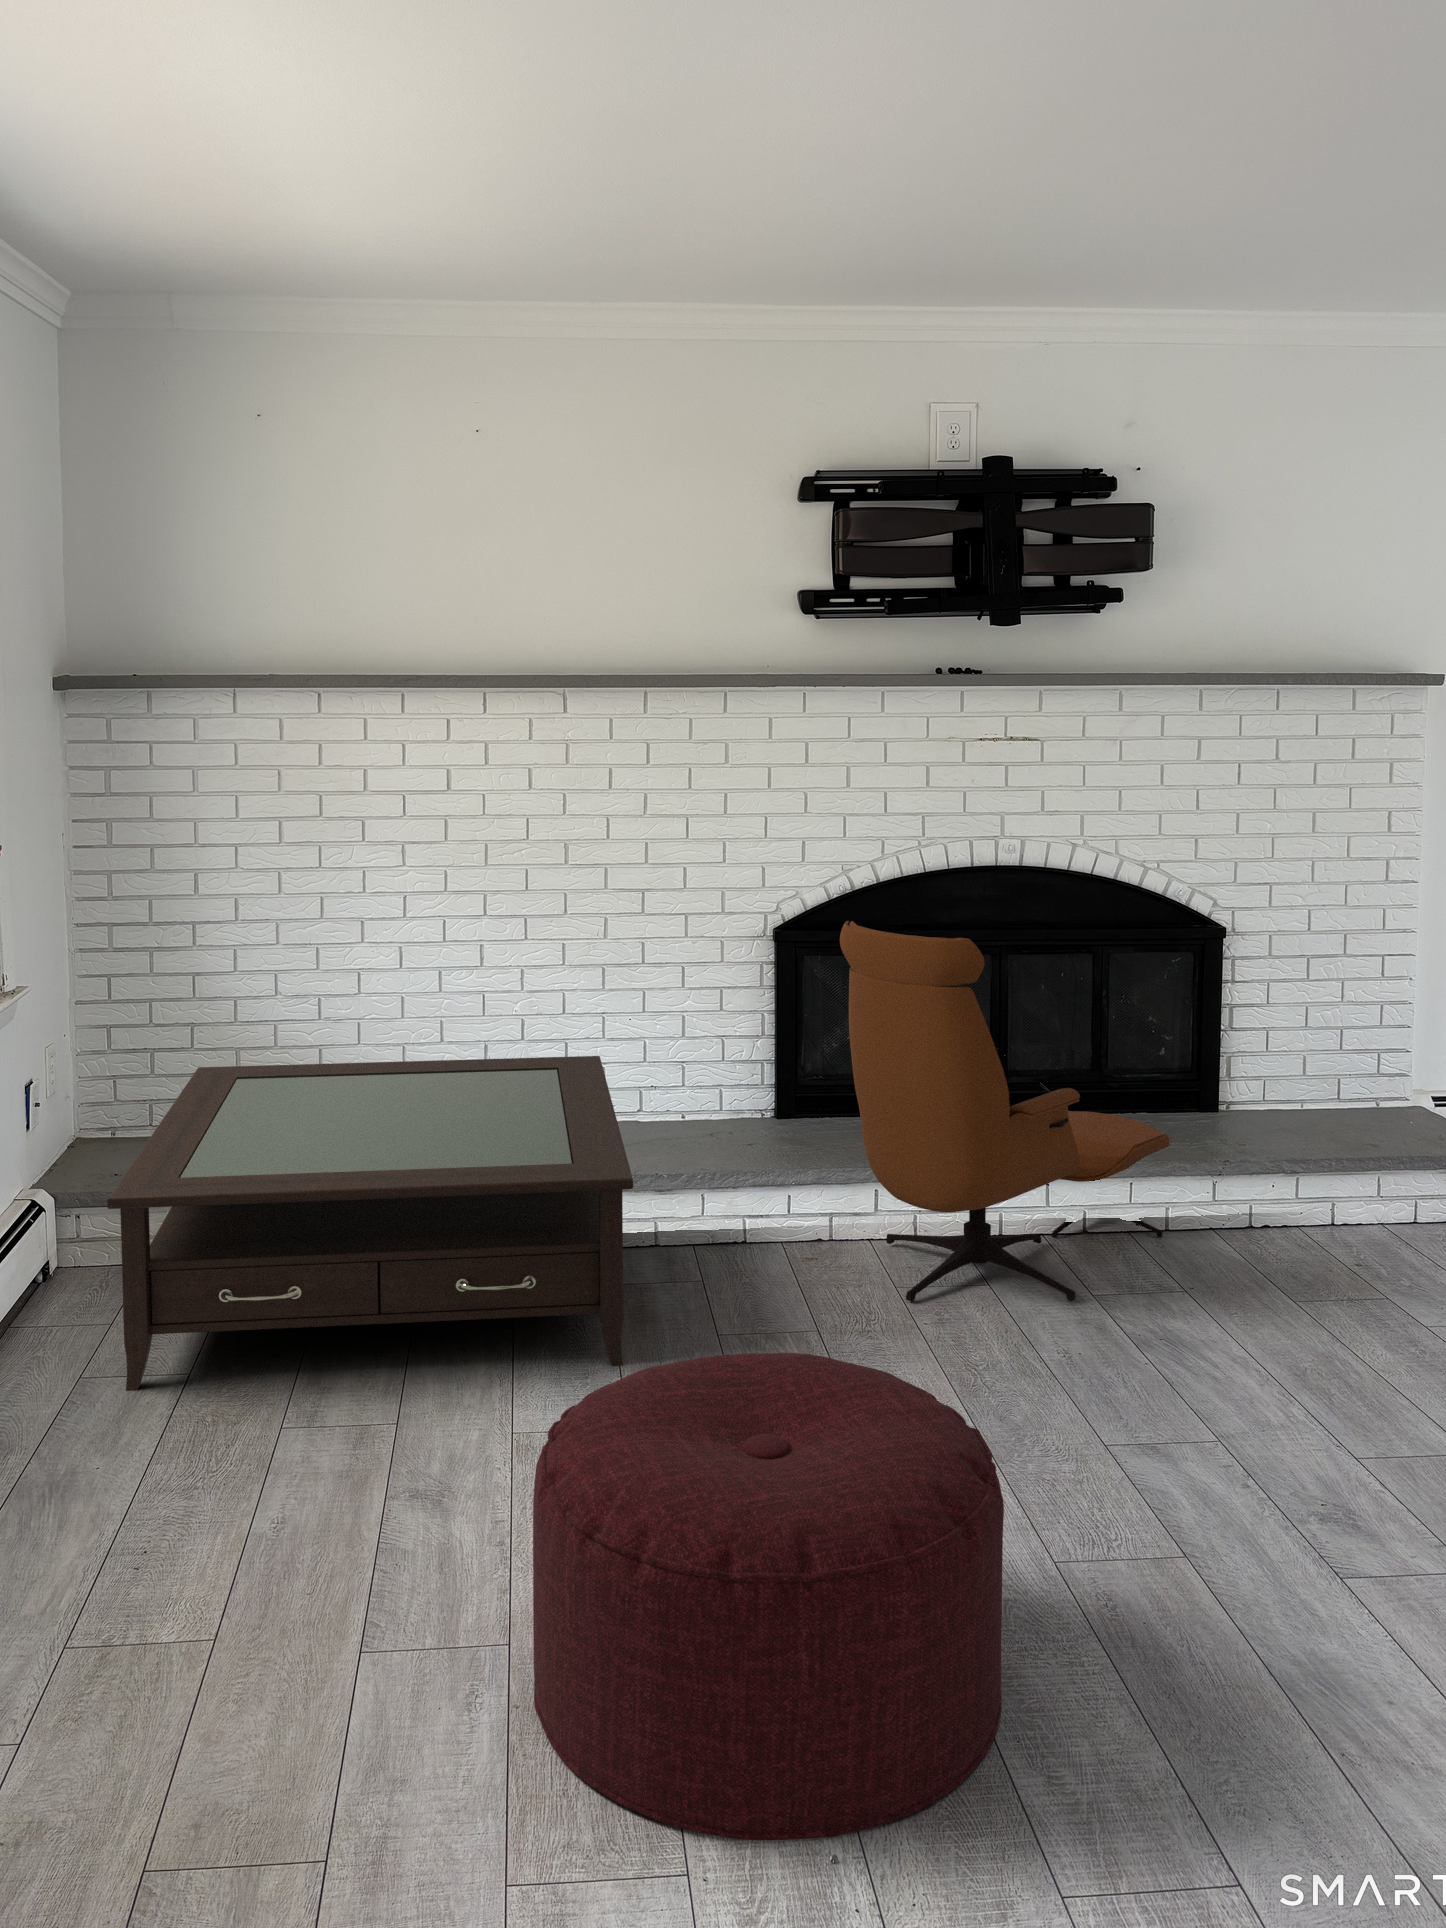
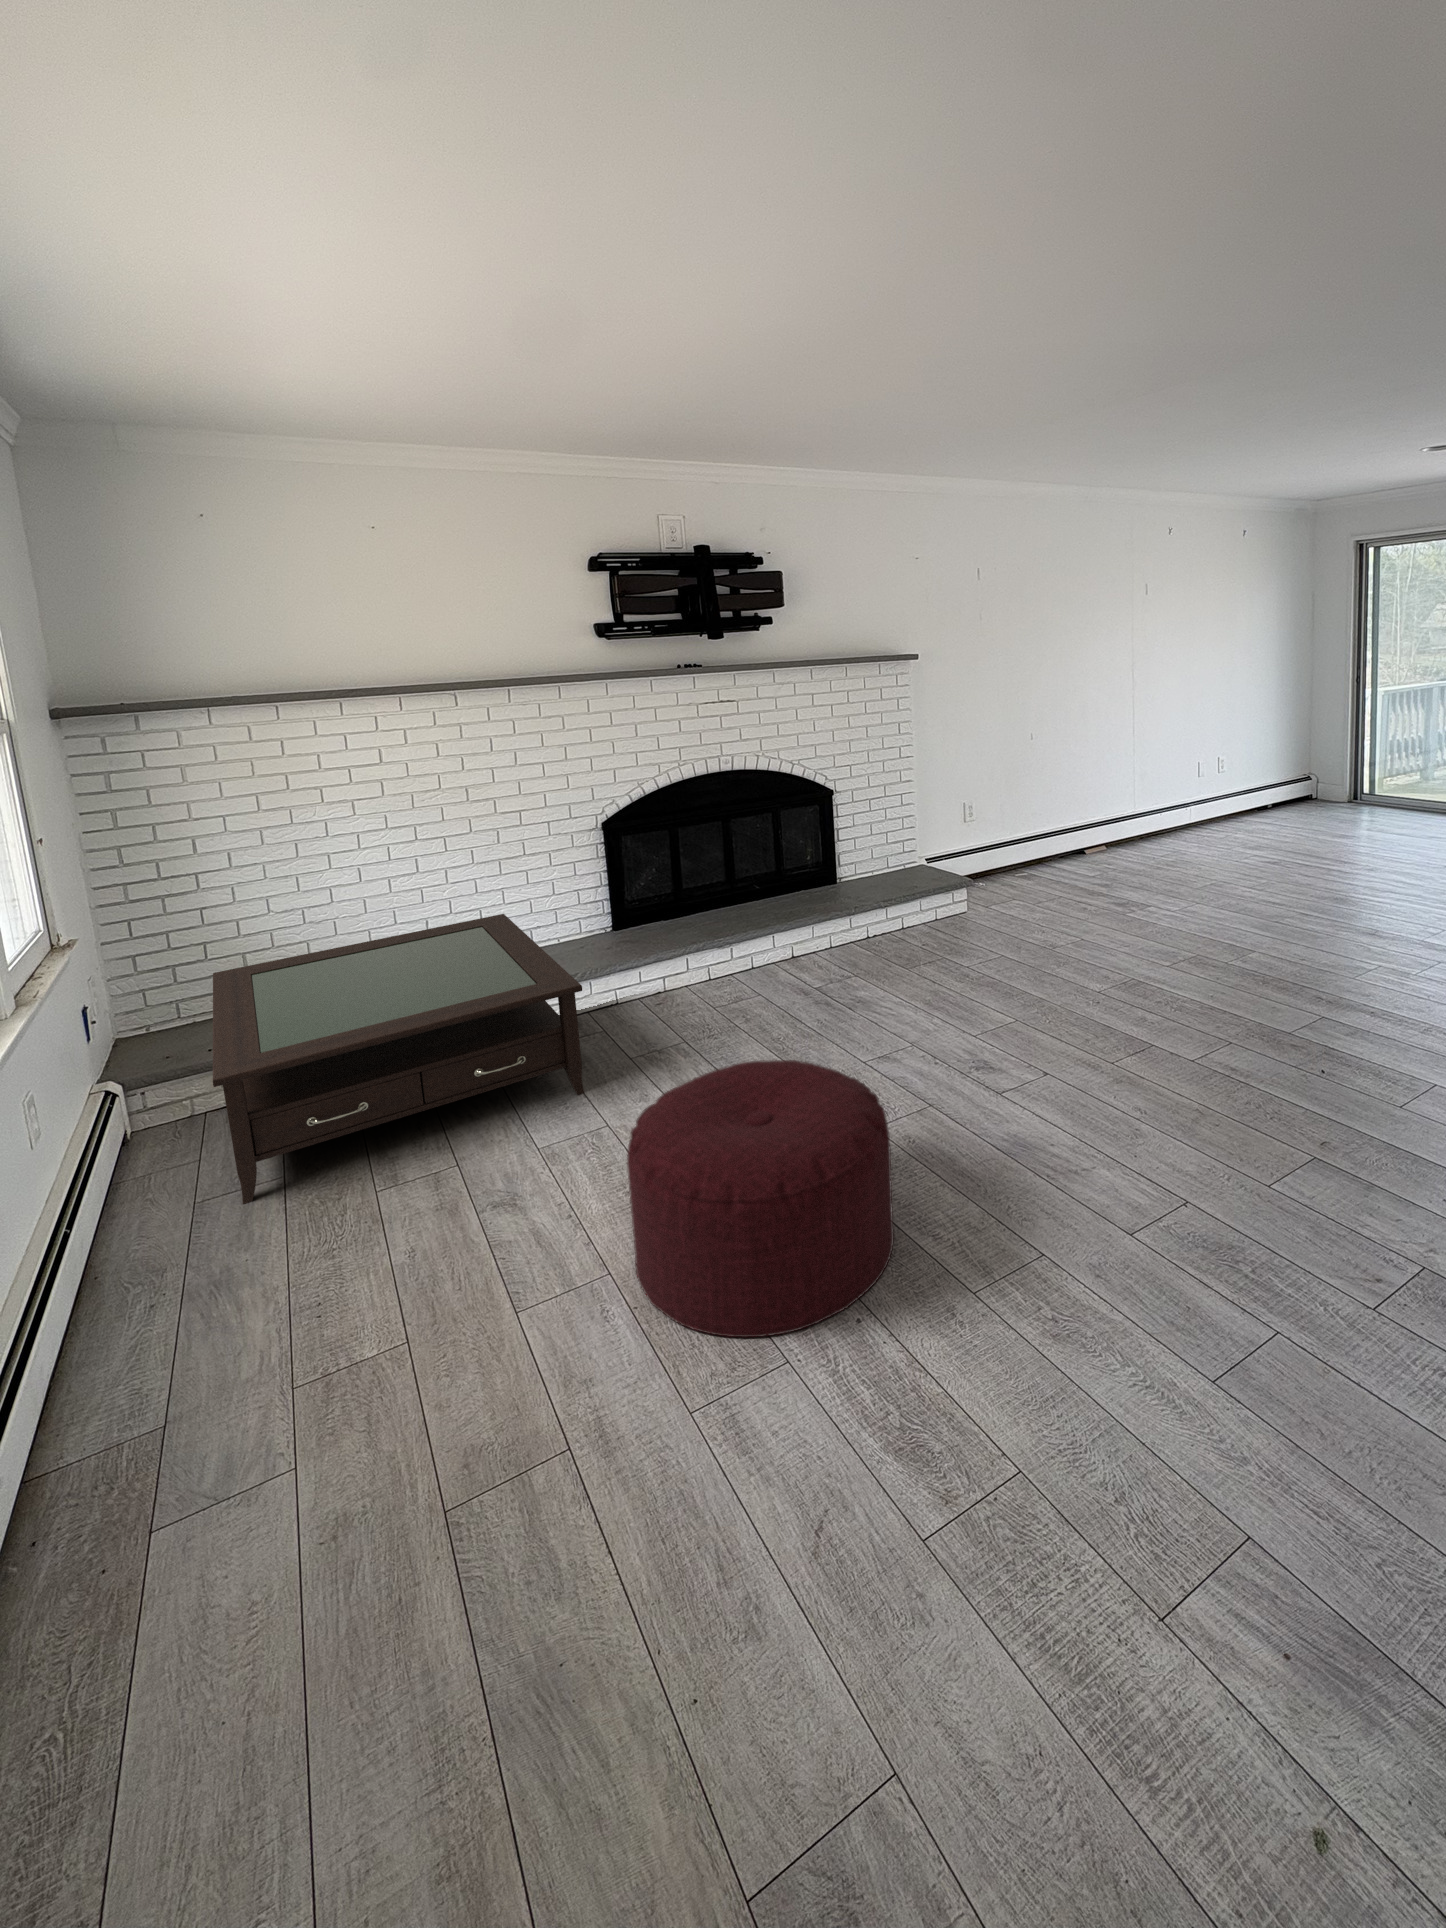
lounge chair: present [840,921,1169,1302] -> none [666,814,828,1016]

